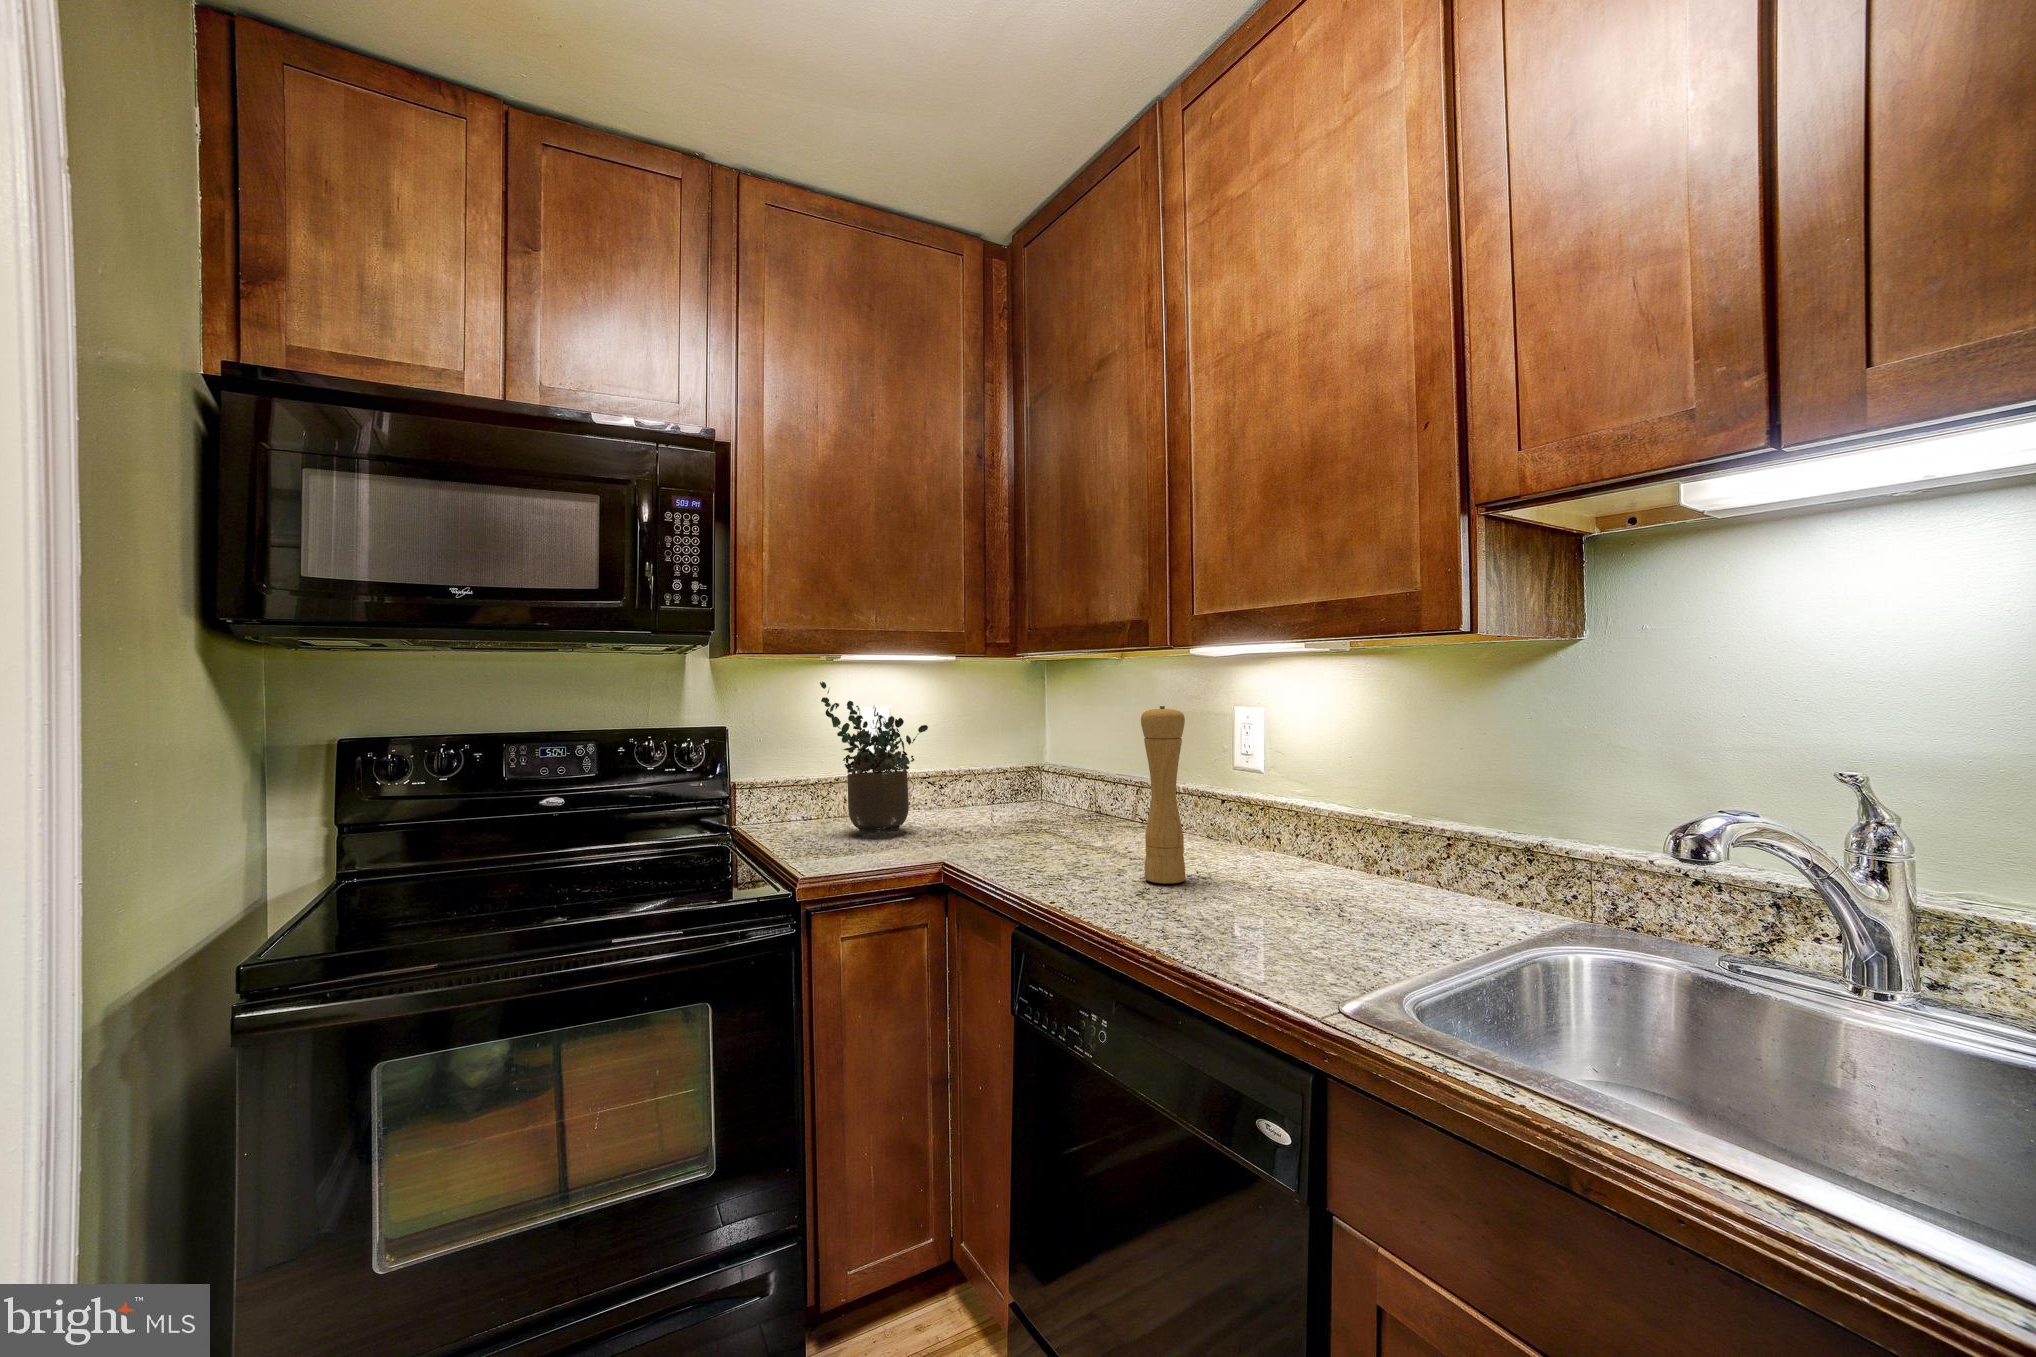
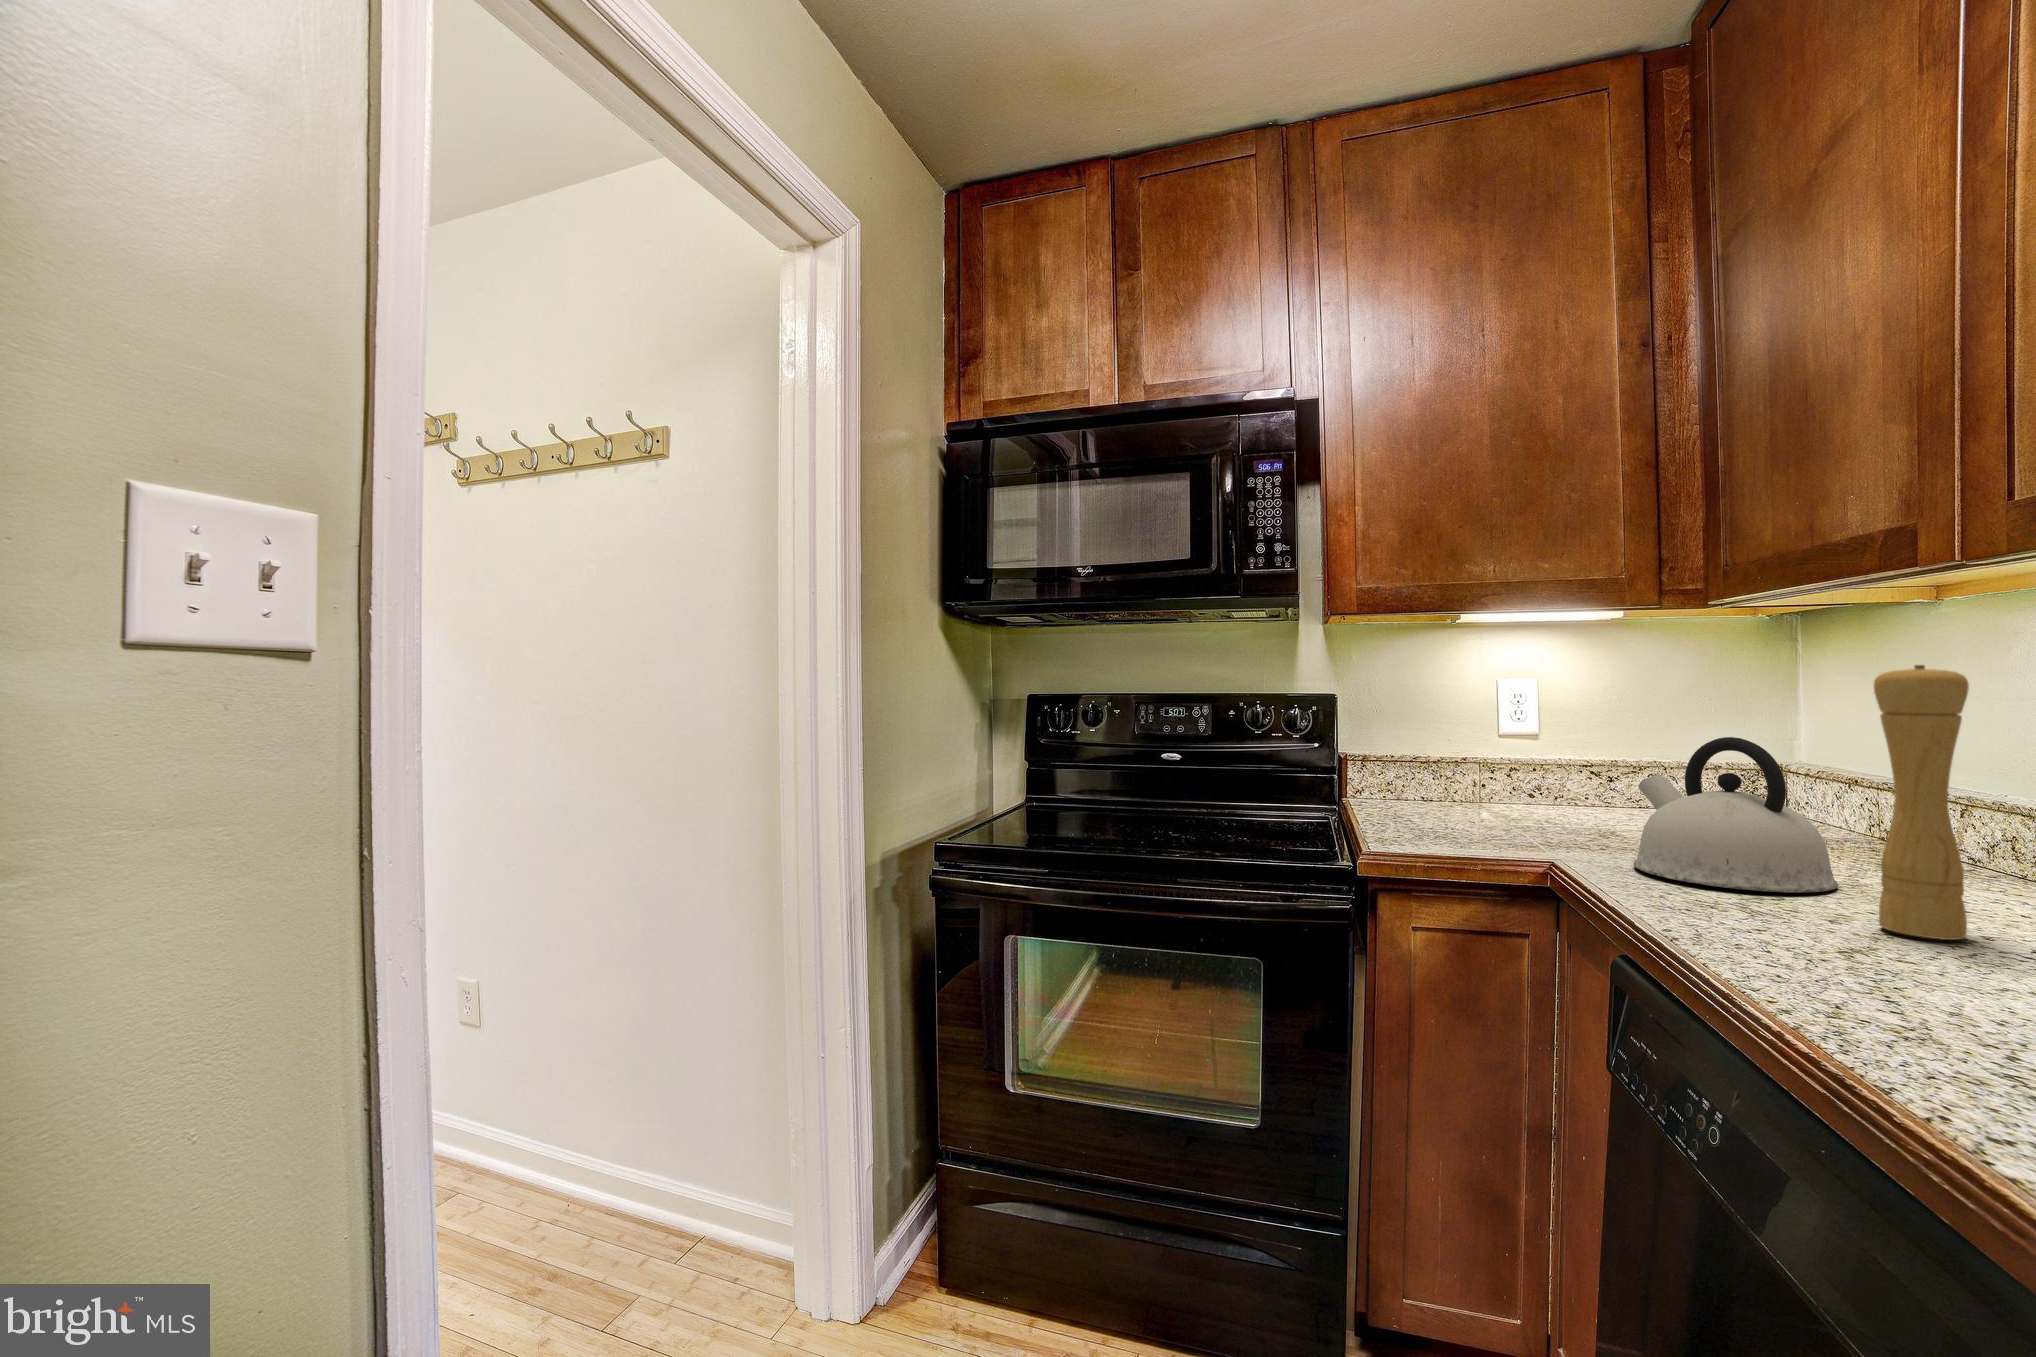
potted plant: present [820,682,928,833] -> none [1430,645,1572,823]
kettle: none [988,755,1106,867] -> present [1634,737,1838,892]

